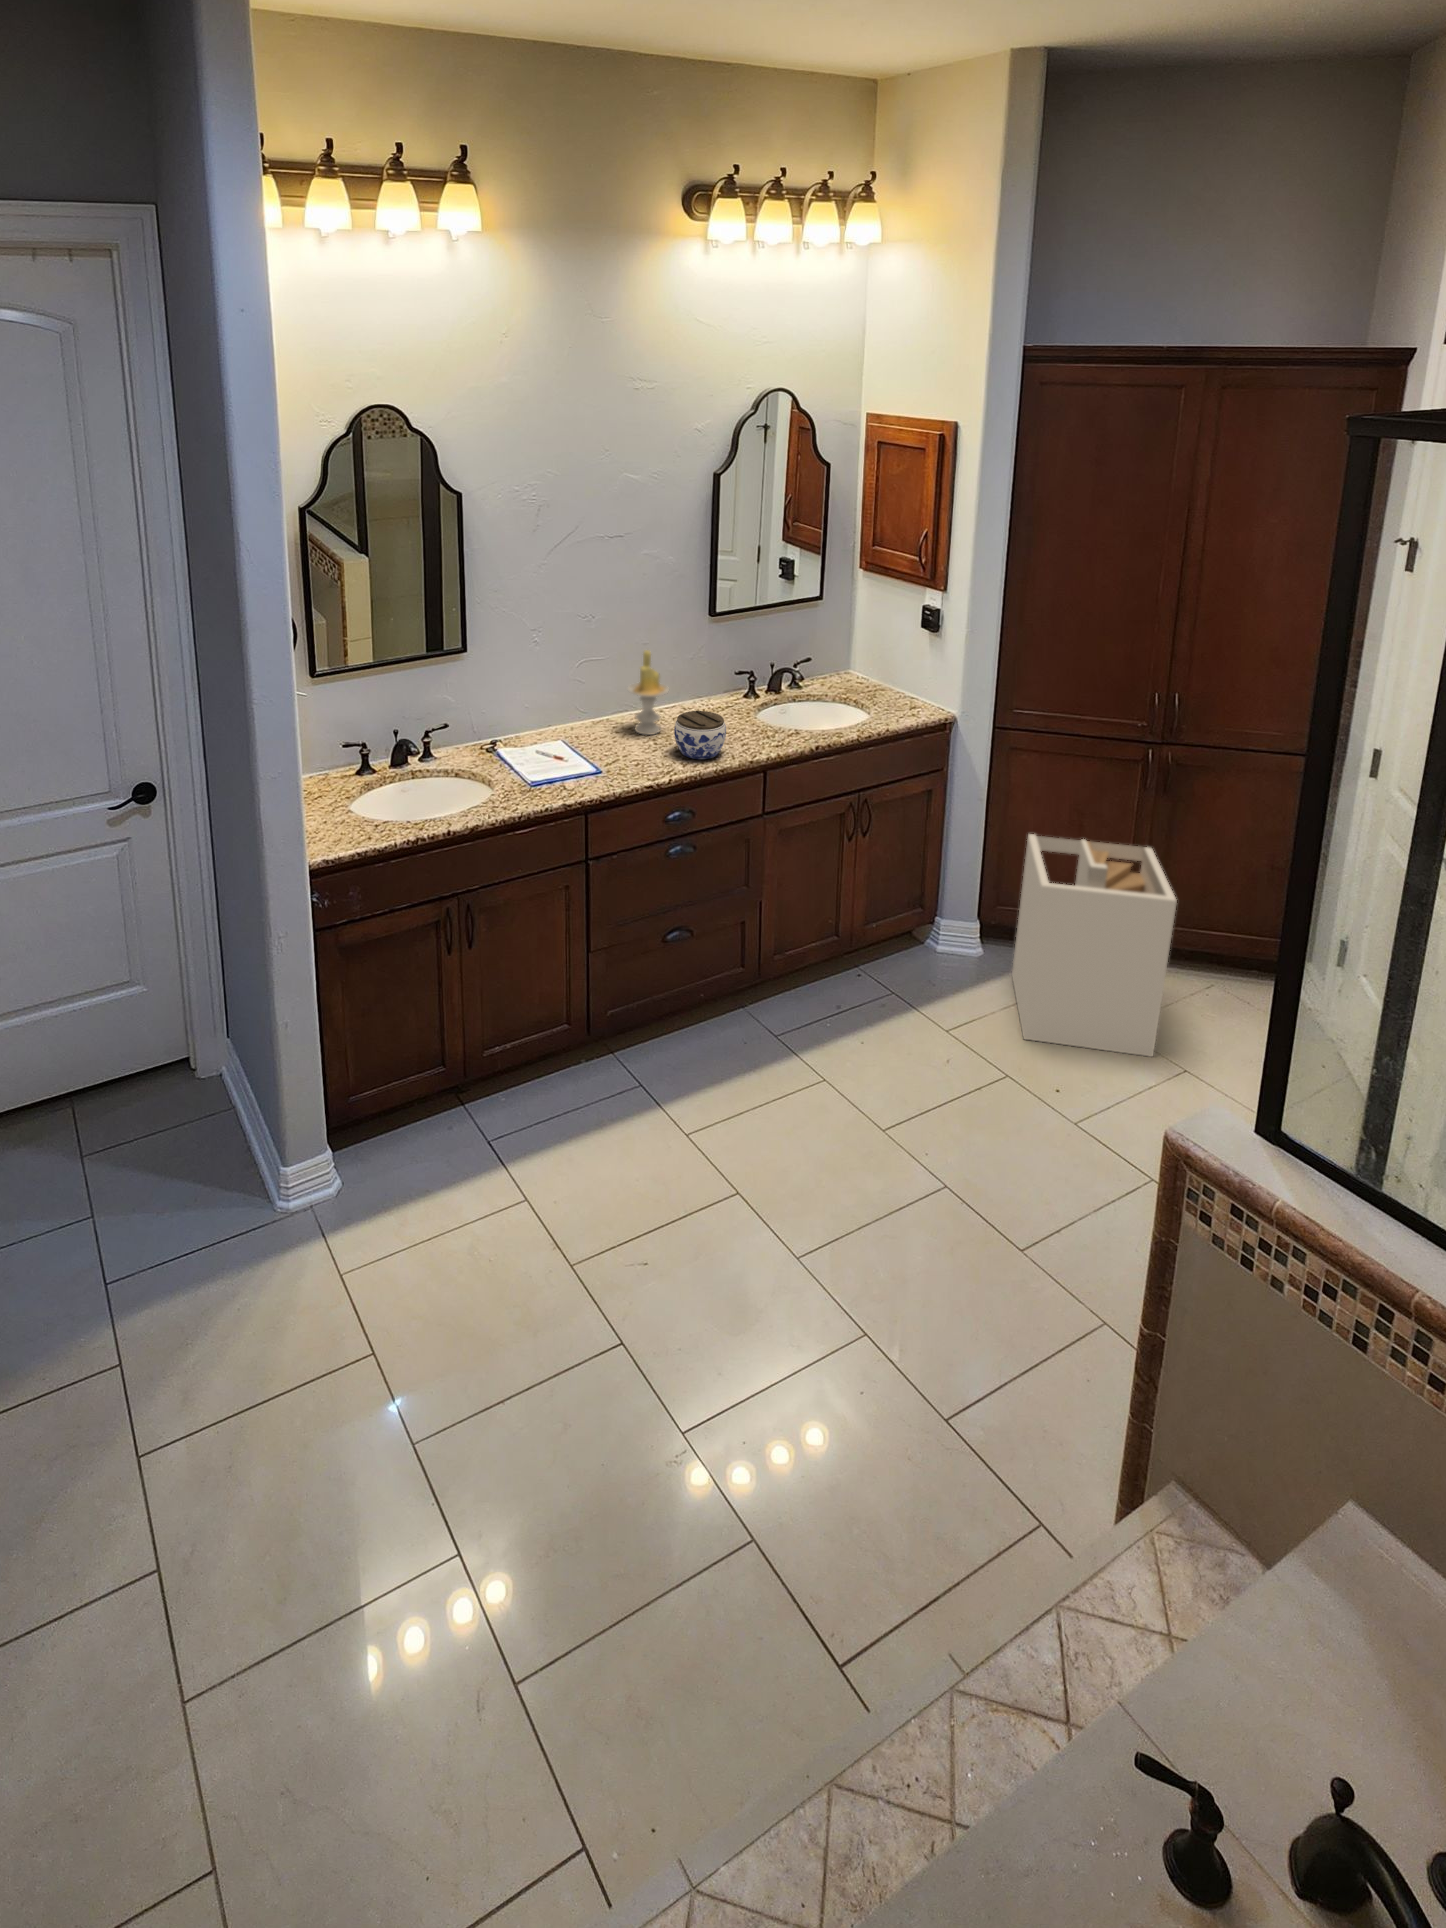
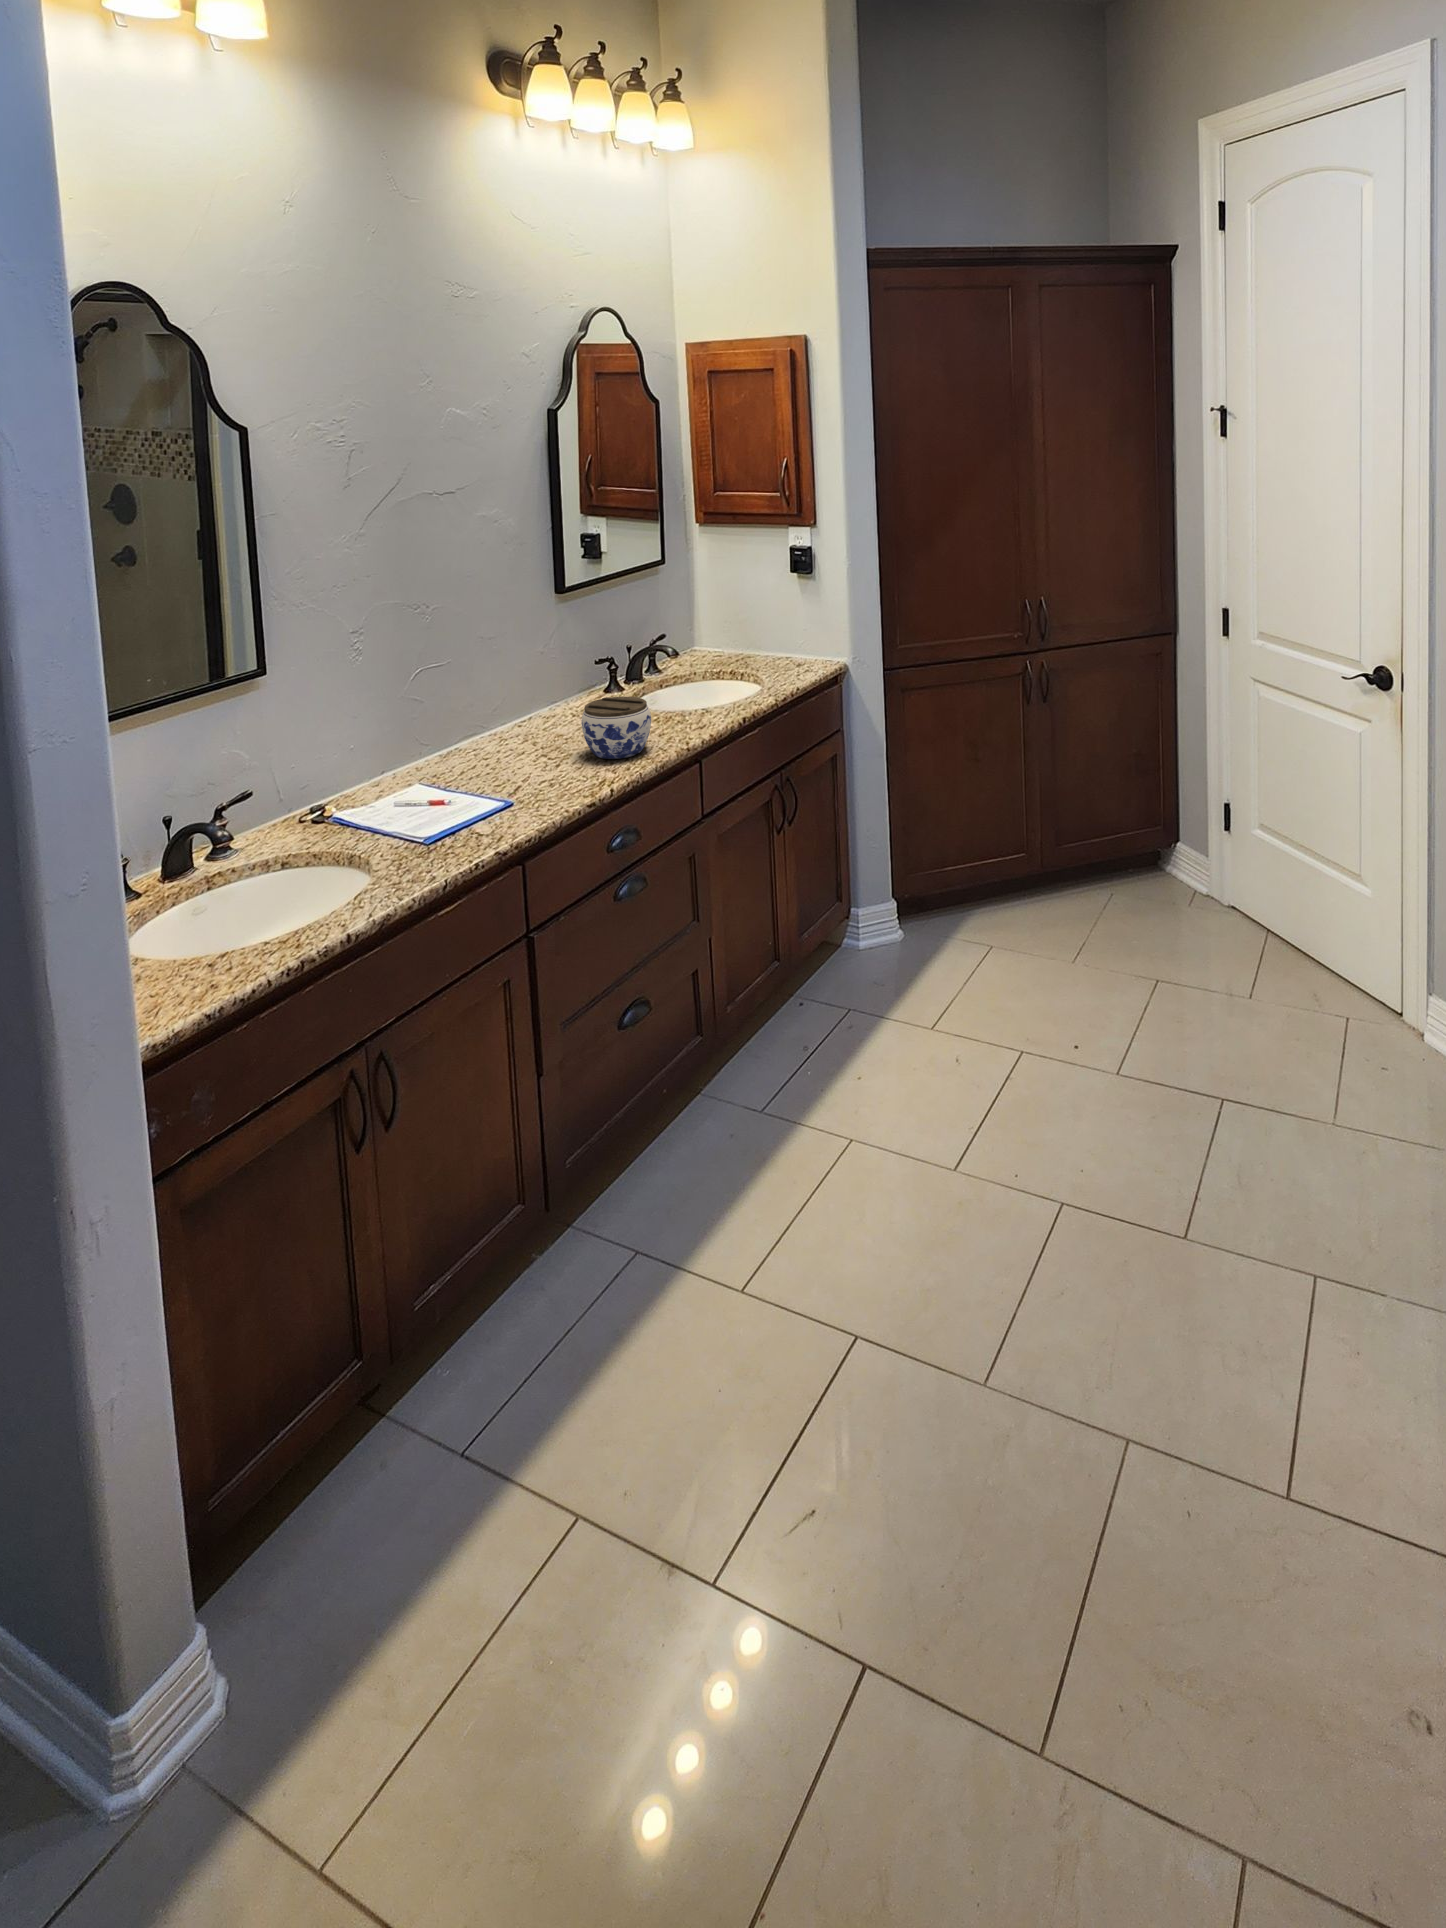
candle: present [628,650,669,735] -> none [493,636,551,752]
laundry hamper: present [1012,834,1177,1057] -> none [945,756,1127,1003]

